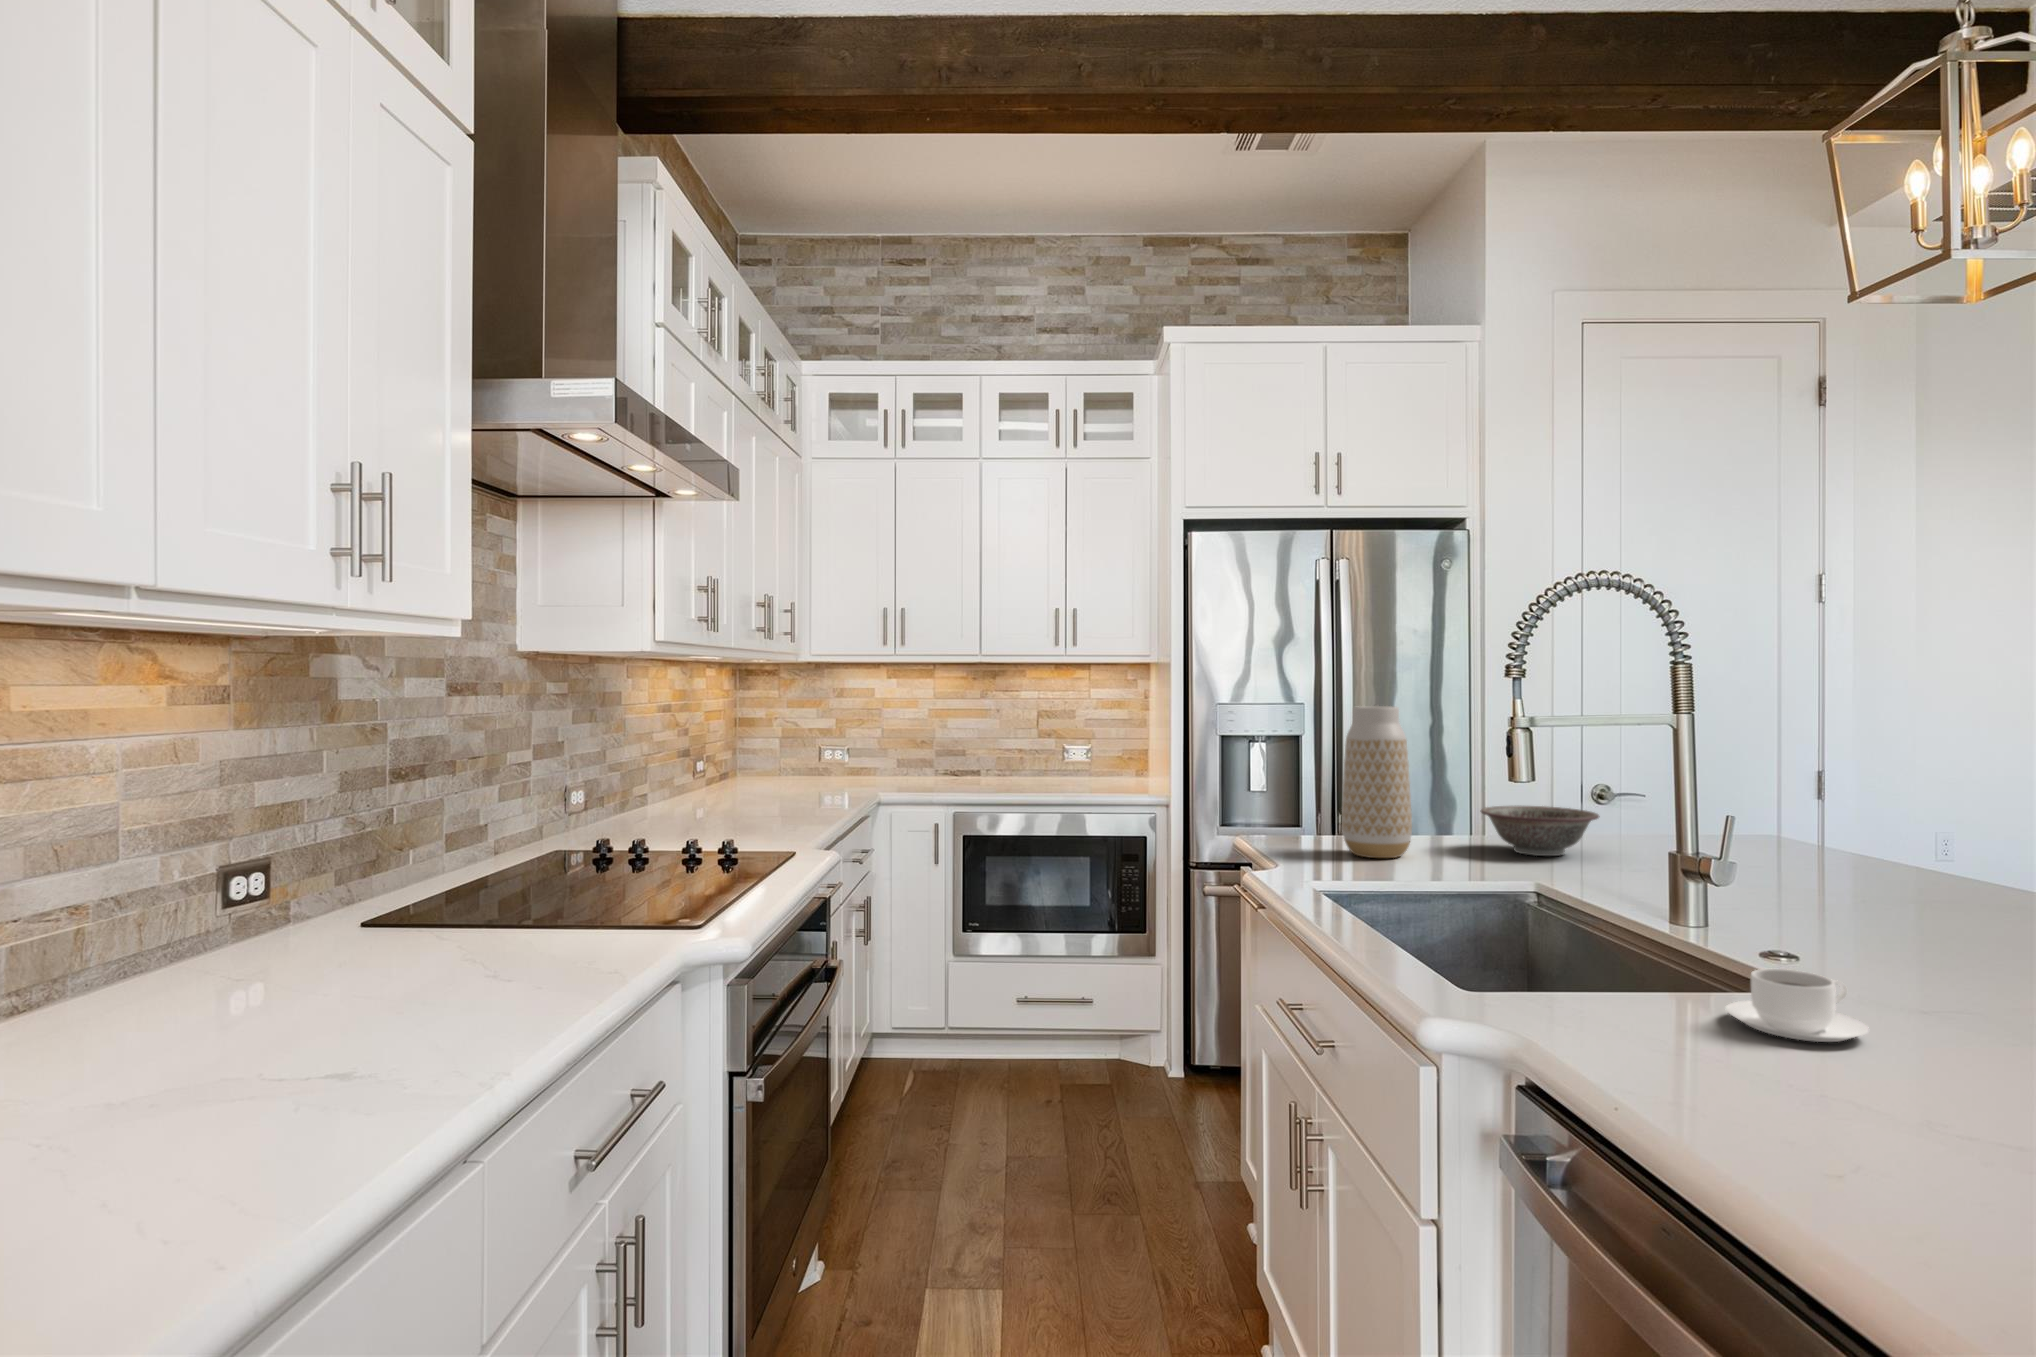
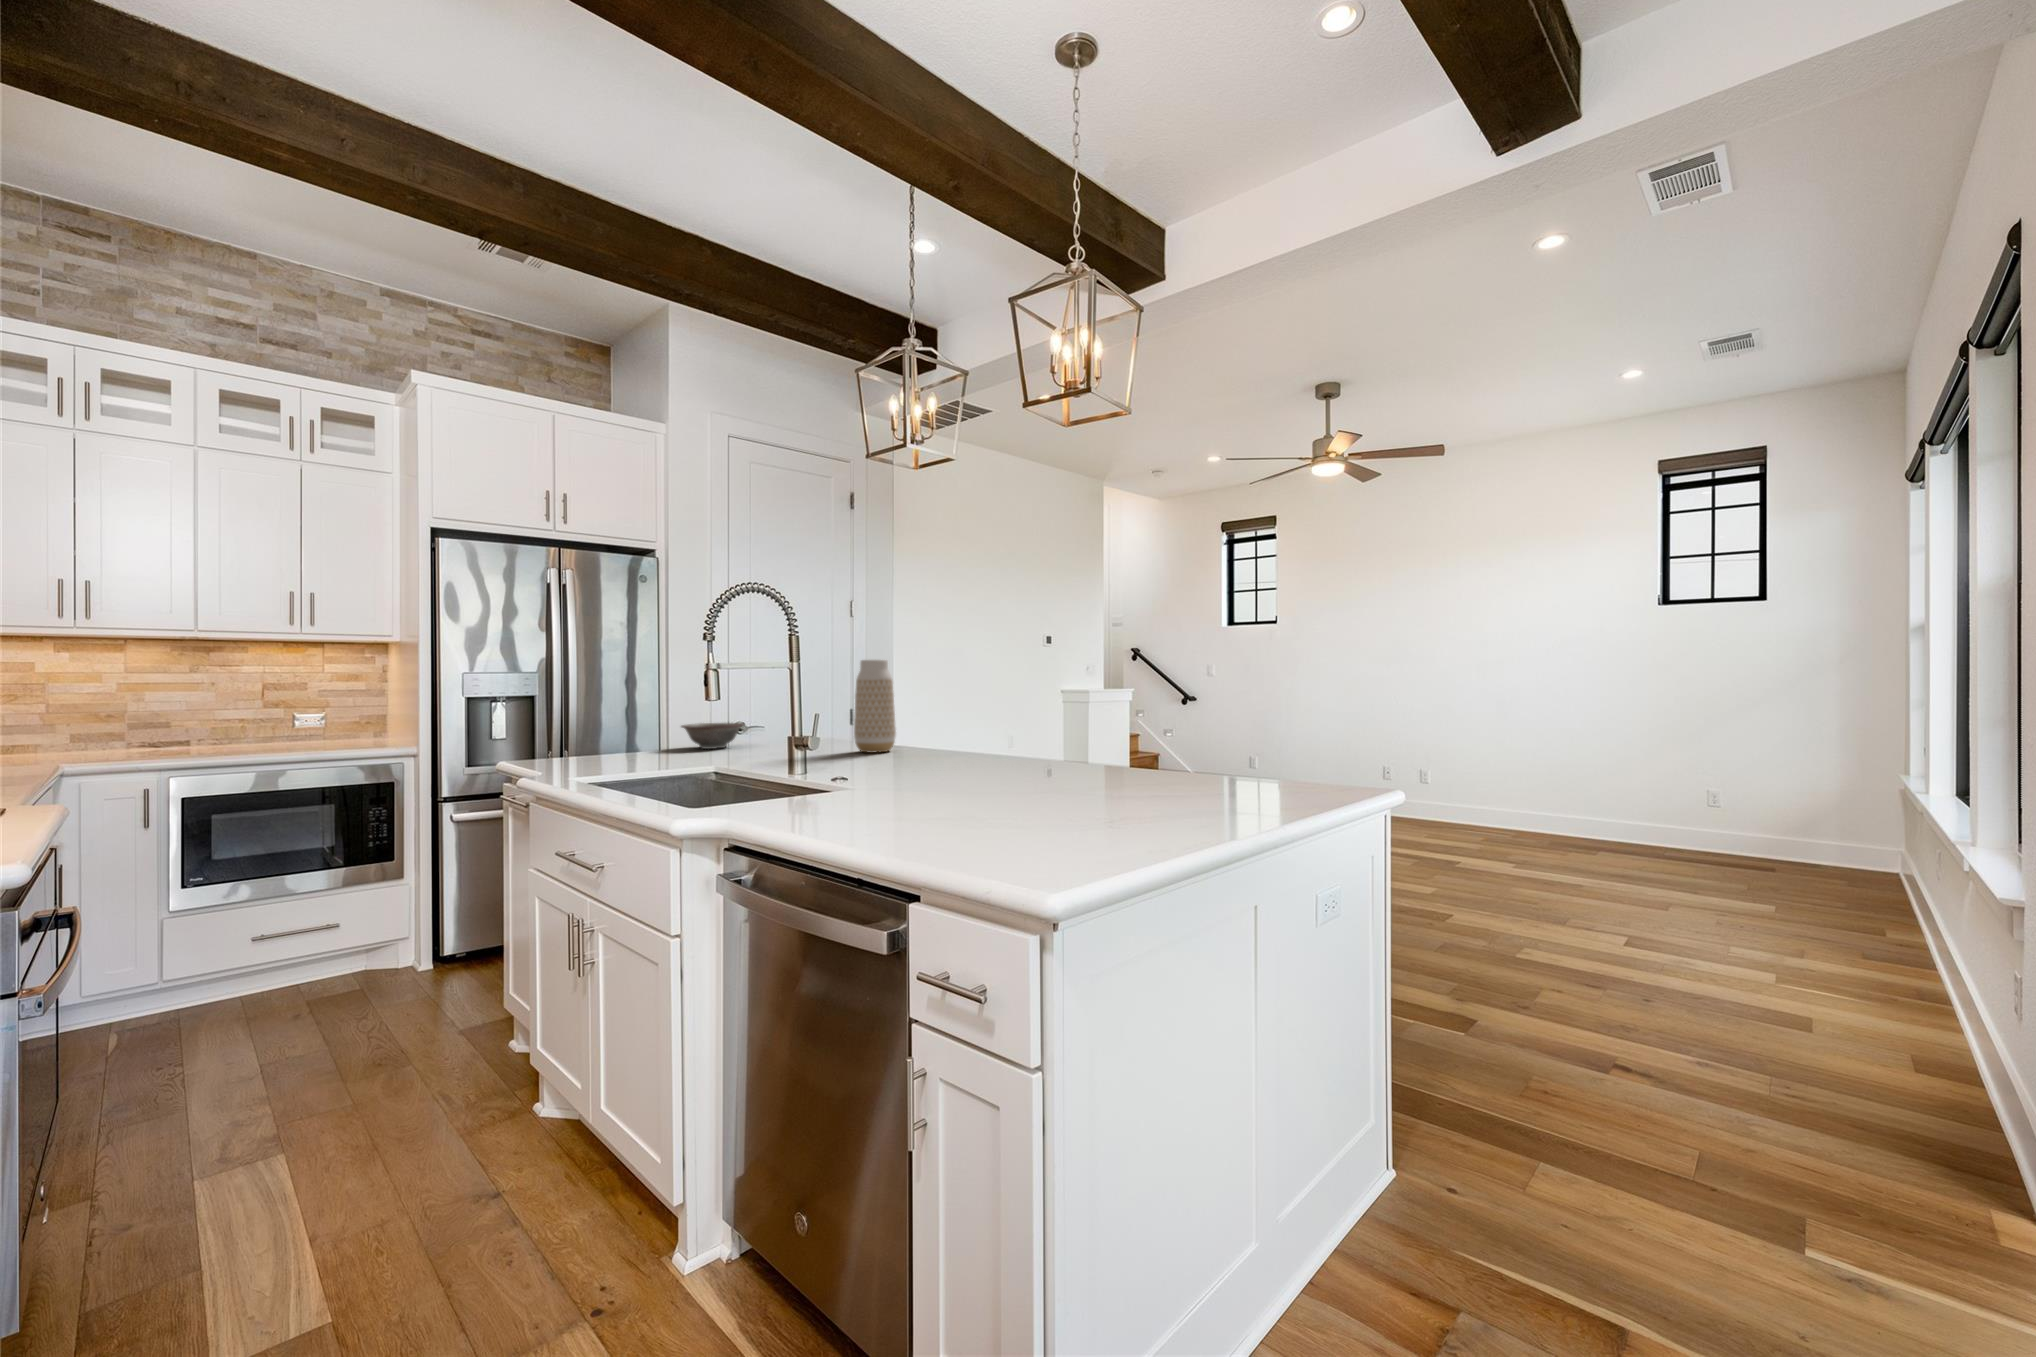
vase: present [1342,706,1412,858] -> present [854,660,896,753]
coffee cup: present [1726,969,1869,1042] -> none [806,757,855,781]

